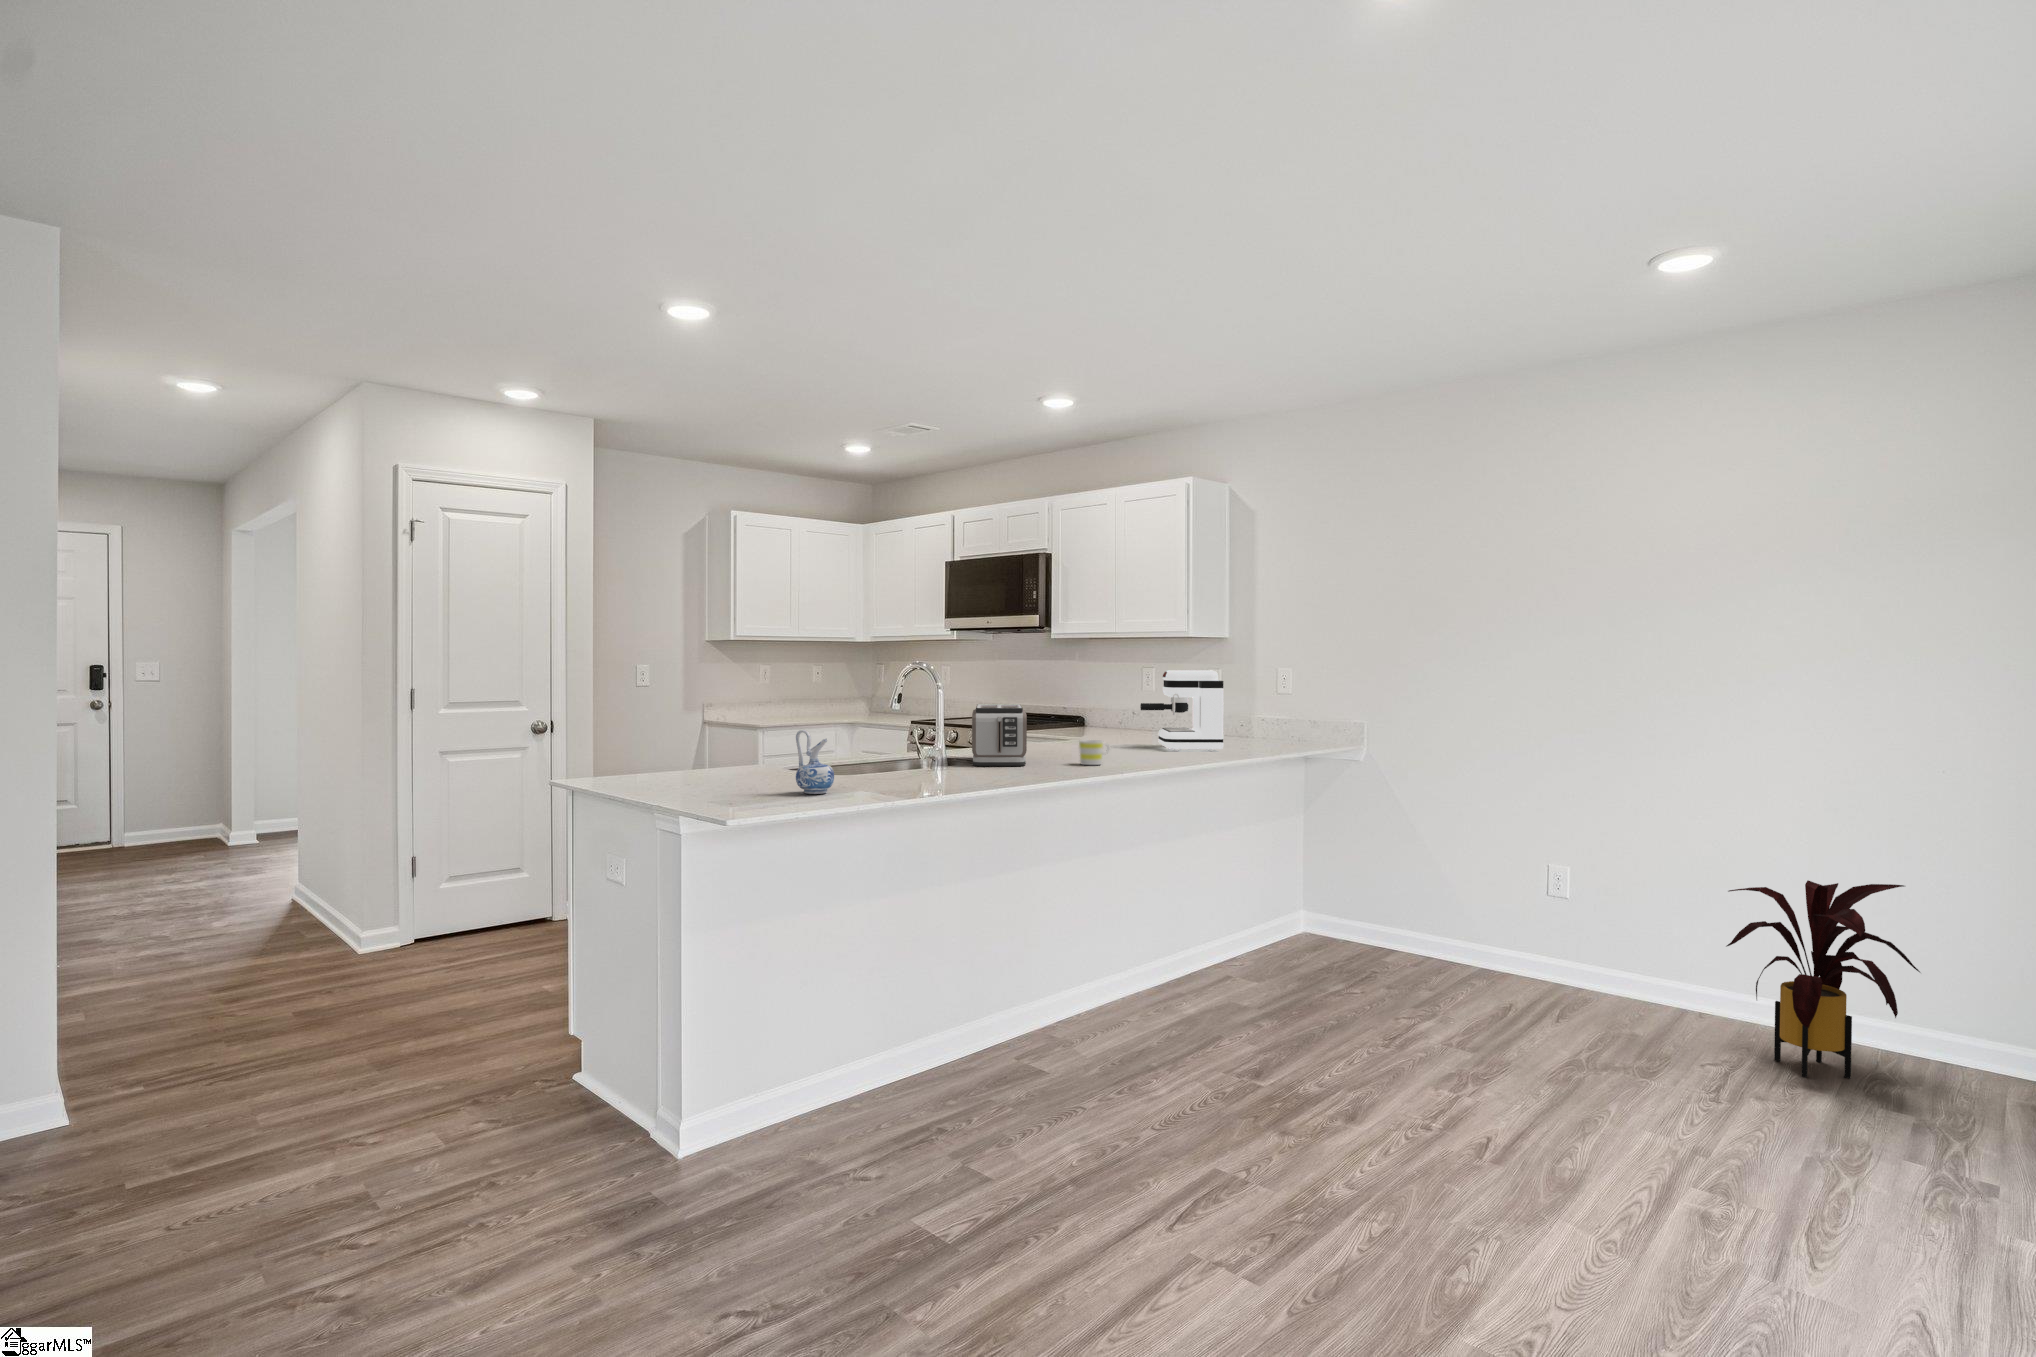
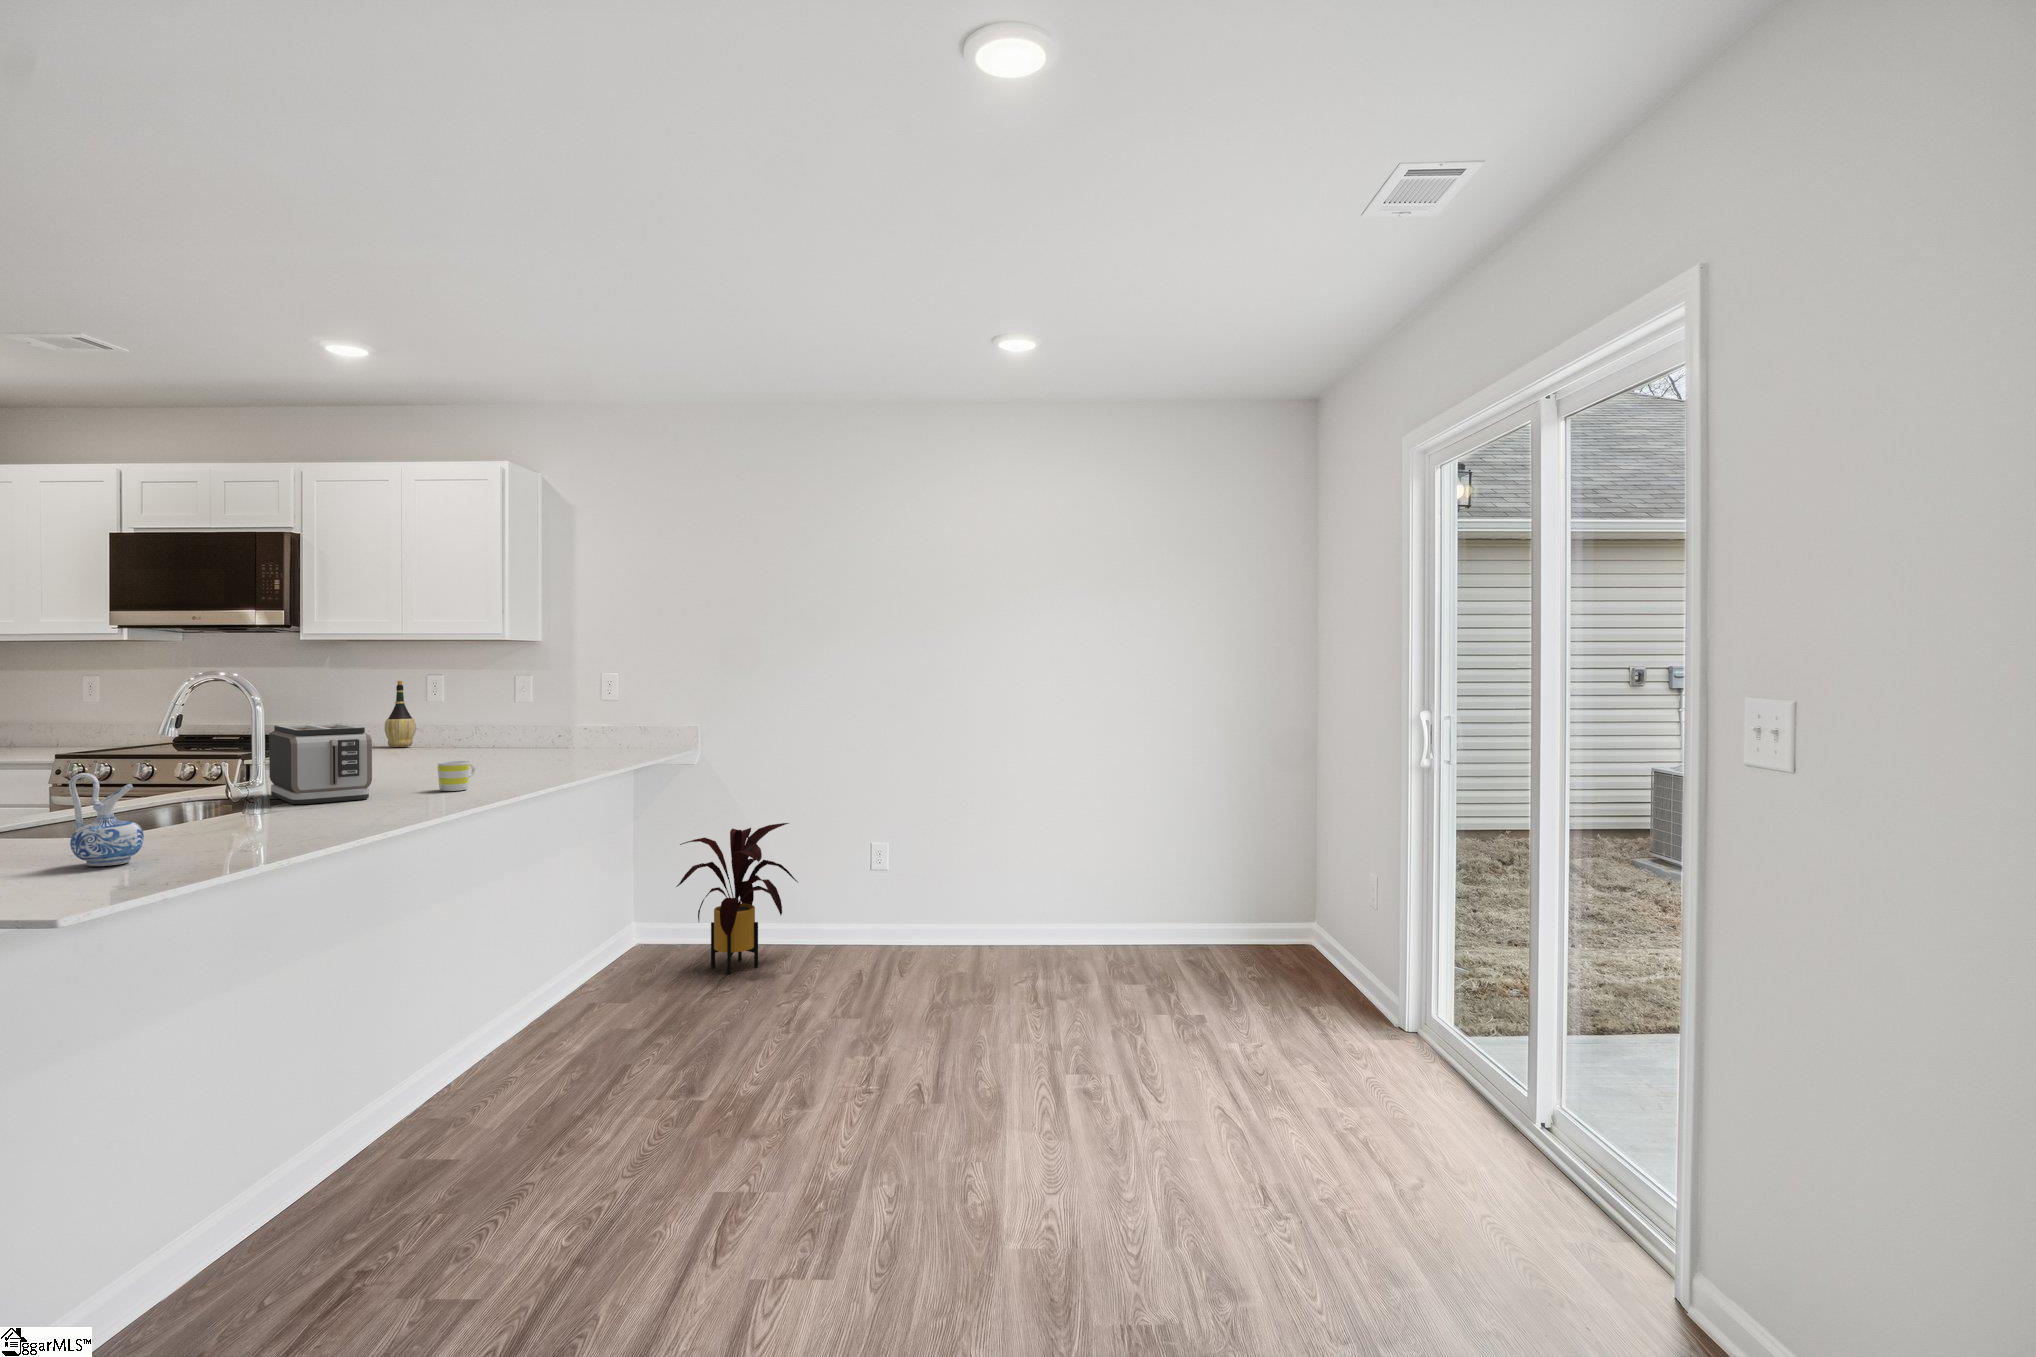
coffee maker: present [1140,670,1223,751] -> none [473,678,579,768]
wine bottle: none [1110,672,1132,728] -> present [385,681,416,747]
house plant: present [1727,880,1920,1078] -> present [676,823,798,974]

